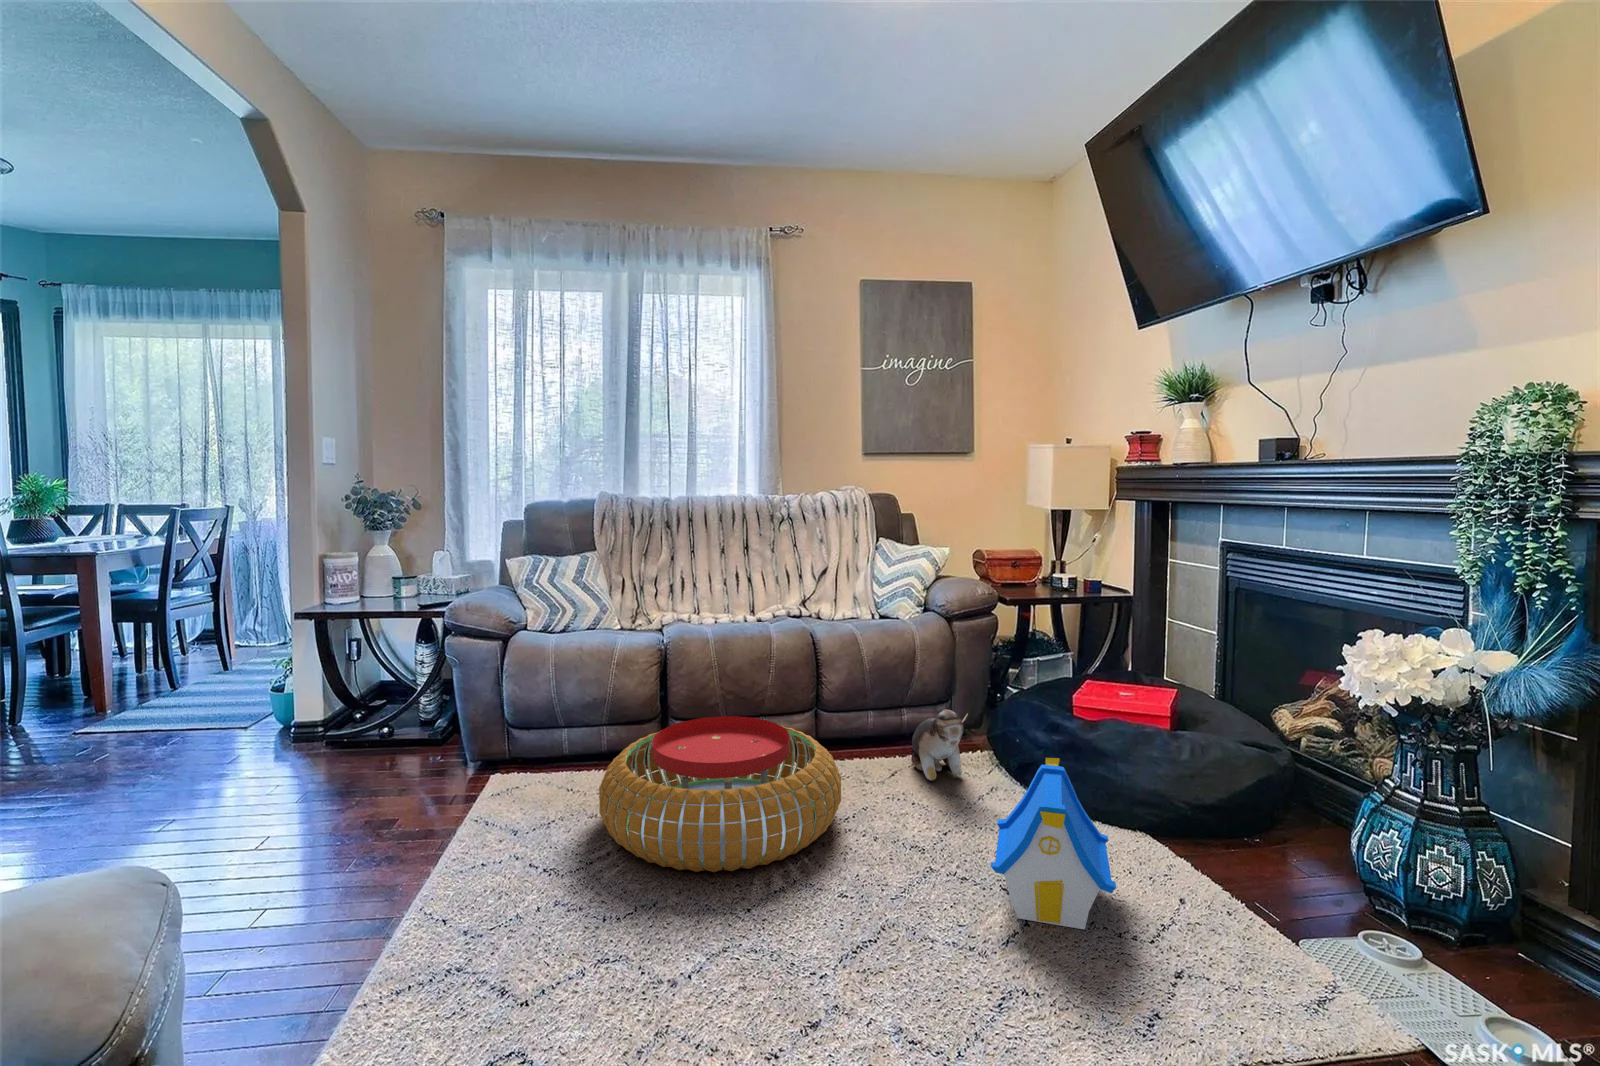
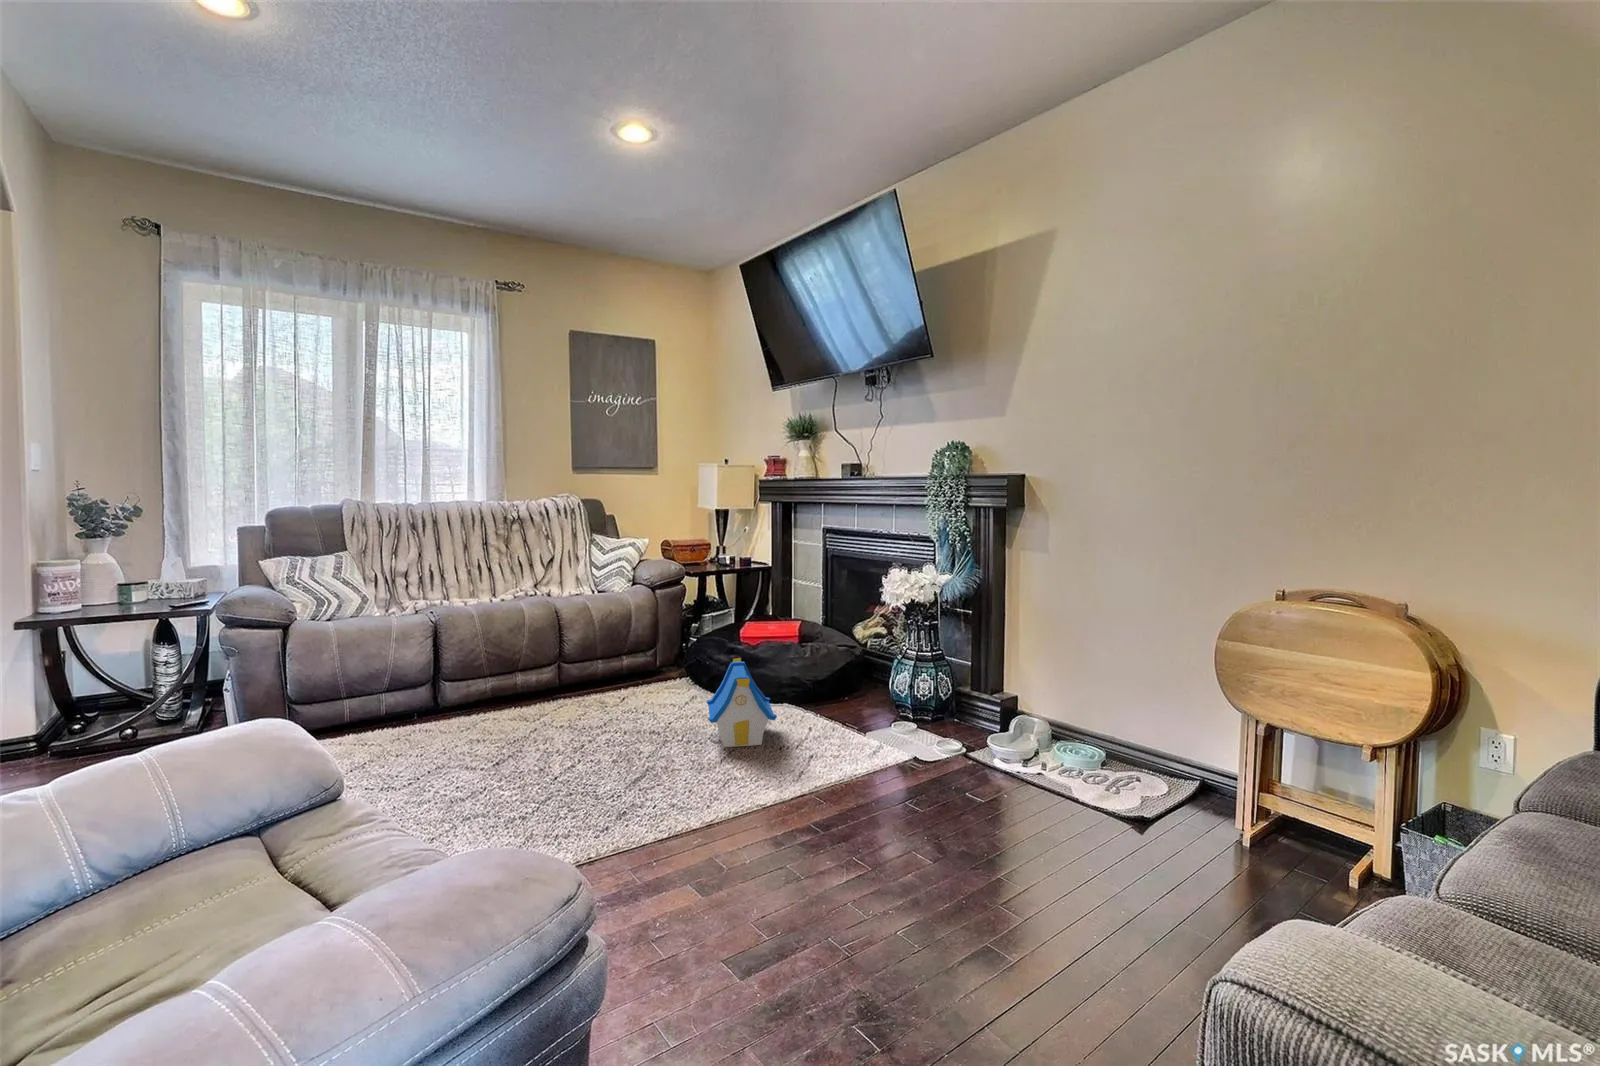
plush toy: present [911,709,968,781] -> none [633,646,678,697]
pouf: present [599,716,841,872] -> none [412,665,600,766]

